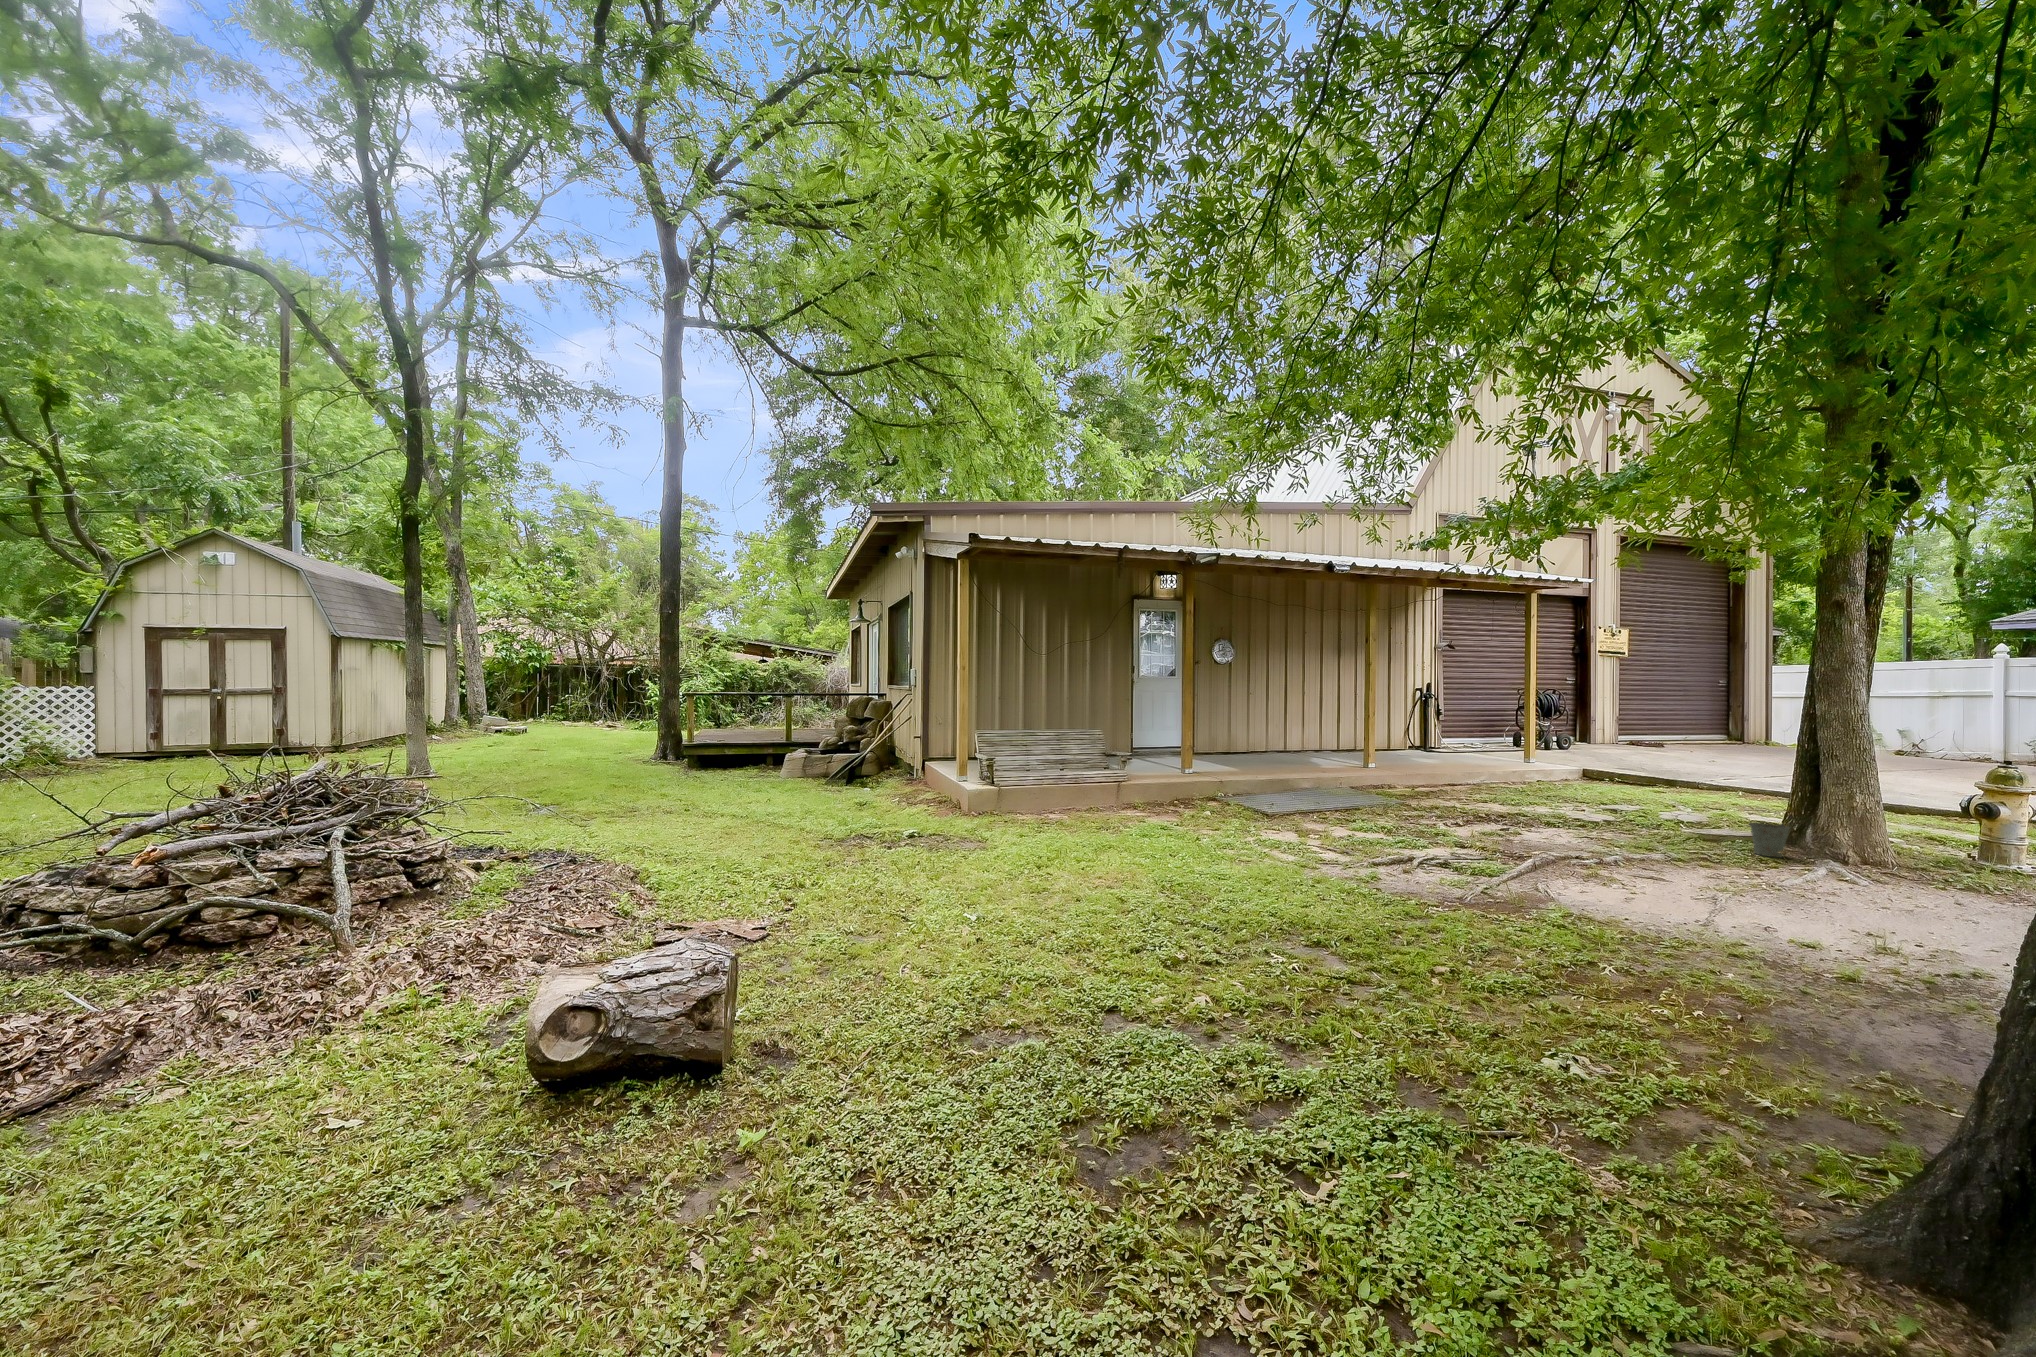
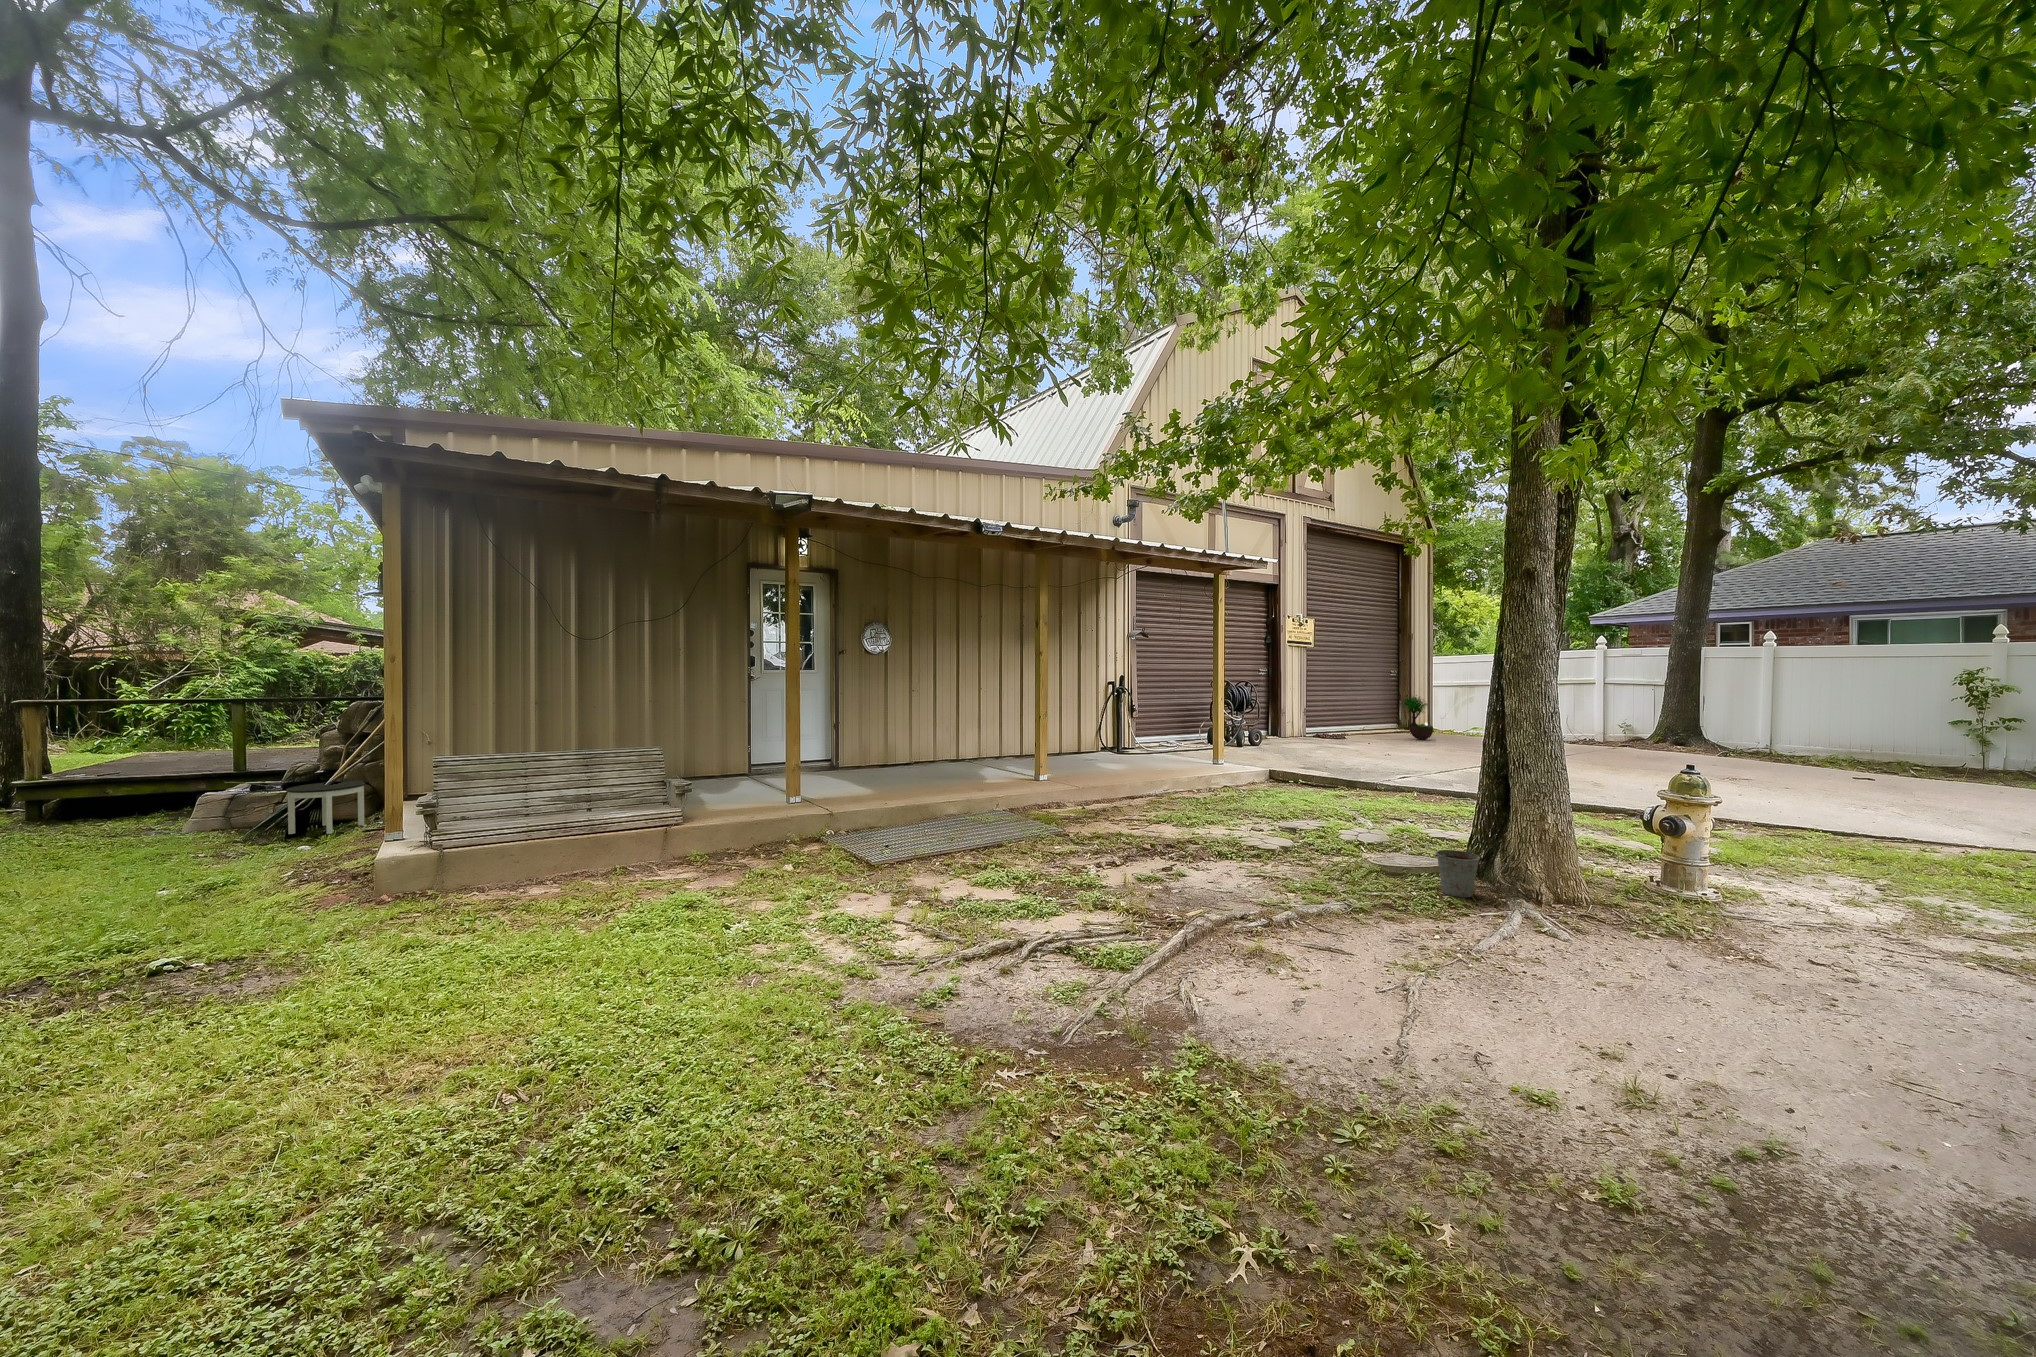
potted tree: none [1737,702,1777,752] -> present [1403,695,1433,740]
round table: none [874,746,911,778] -> present [286,781,365,834]

